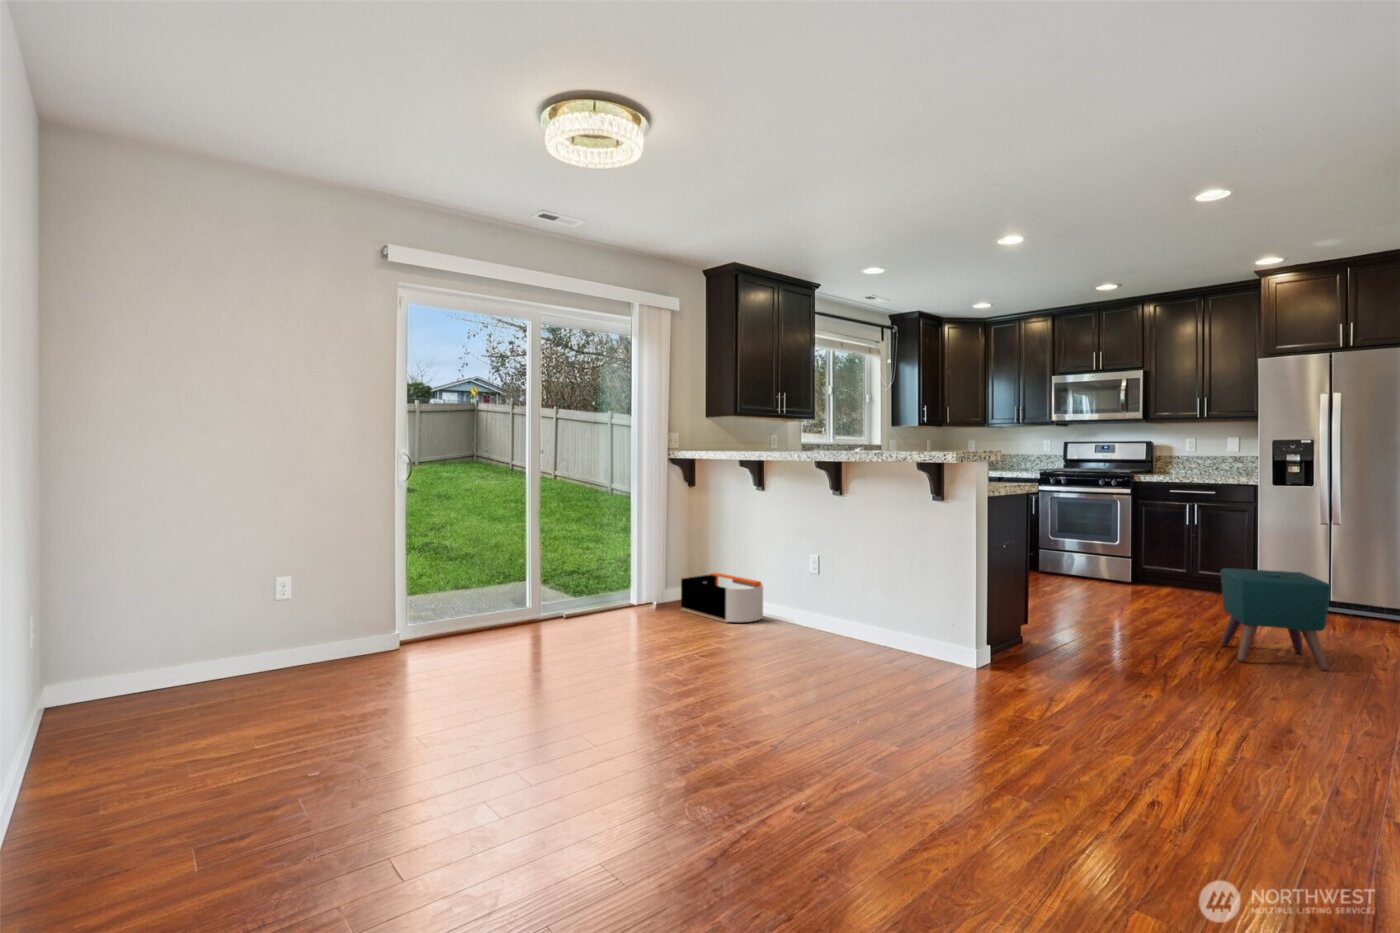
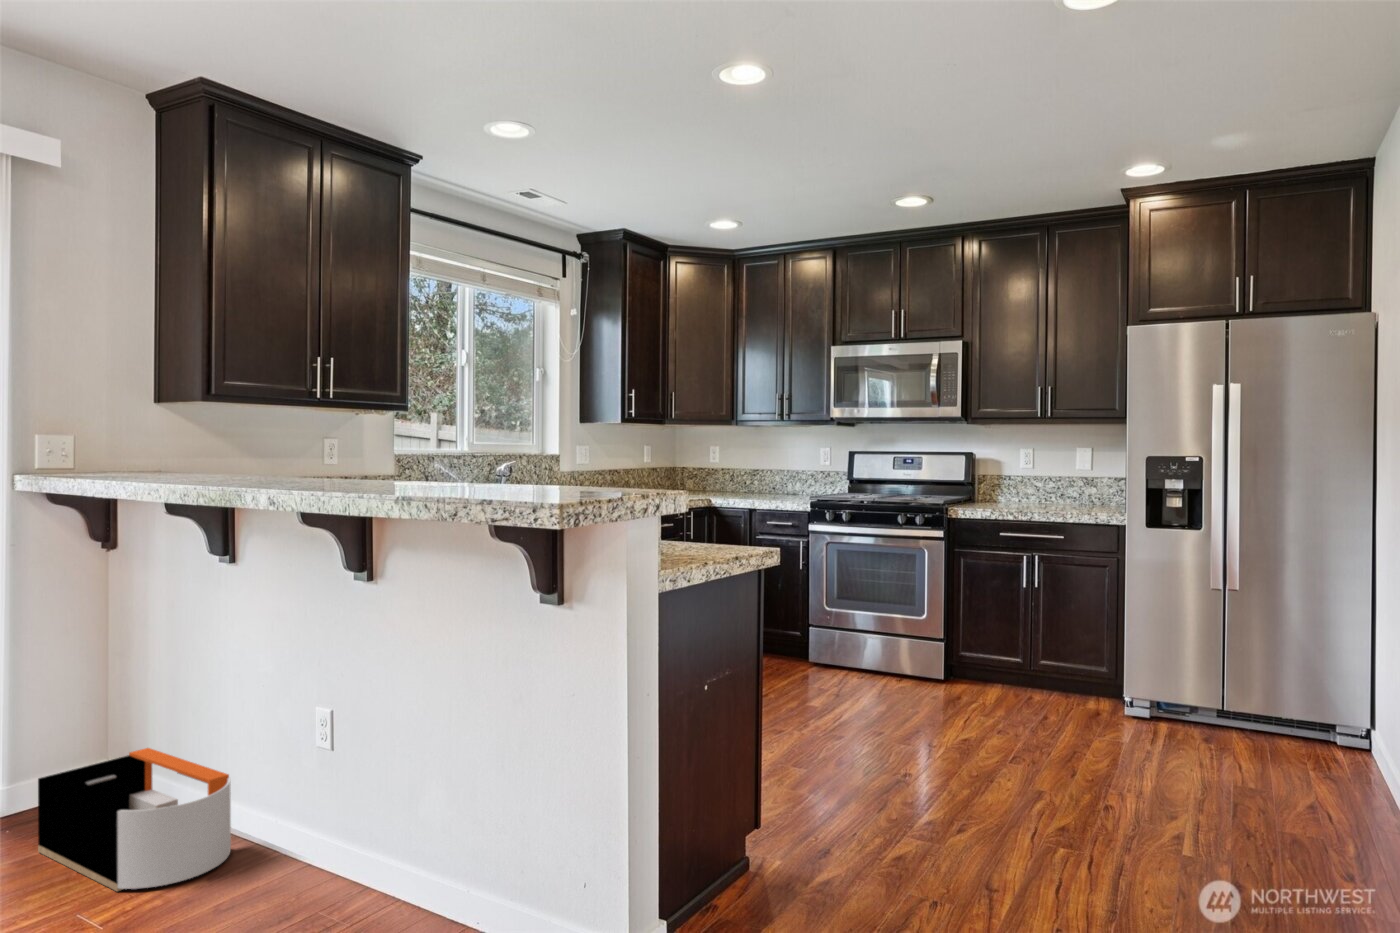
ottoman: present [1220,568,1331,670] -> none [1099,700,1287,902]

